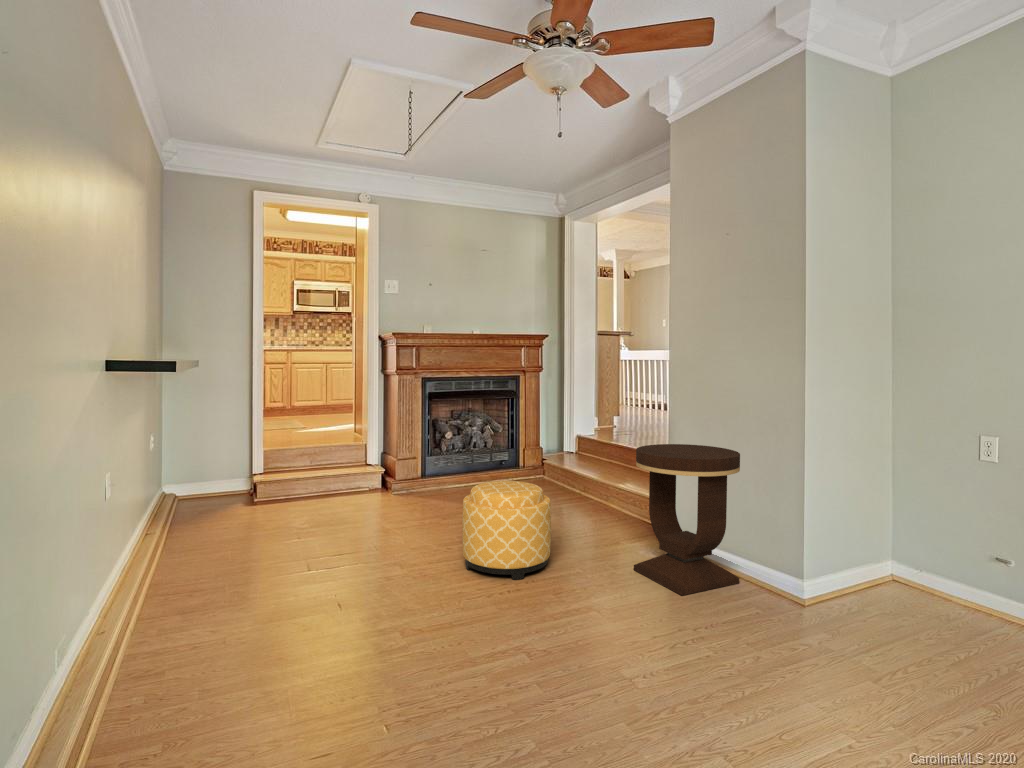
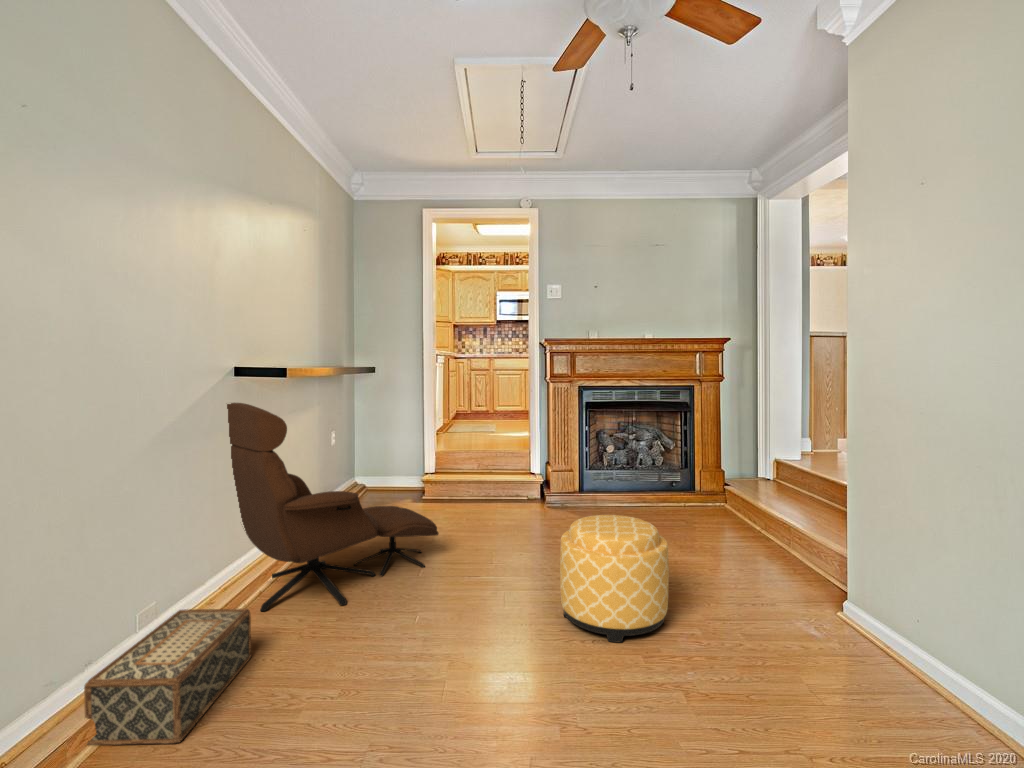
lounge chair: none [87,390,322,612] -> present [227,403,439,611]
side table: present [634,444,740,595] -> none [779,489,953,720]
woven basket: none [63,597,188,744] -> present [84,609,251,745]

